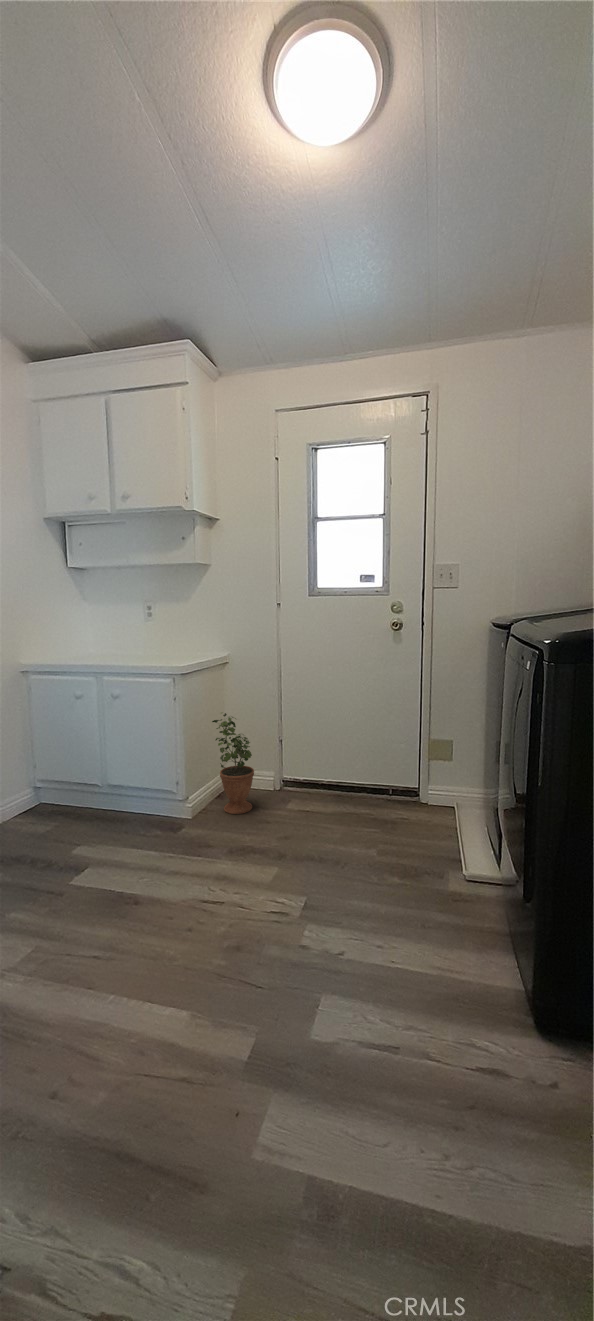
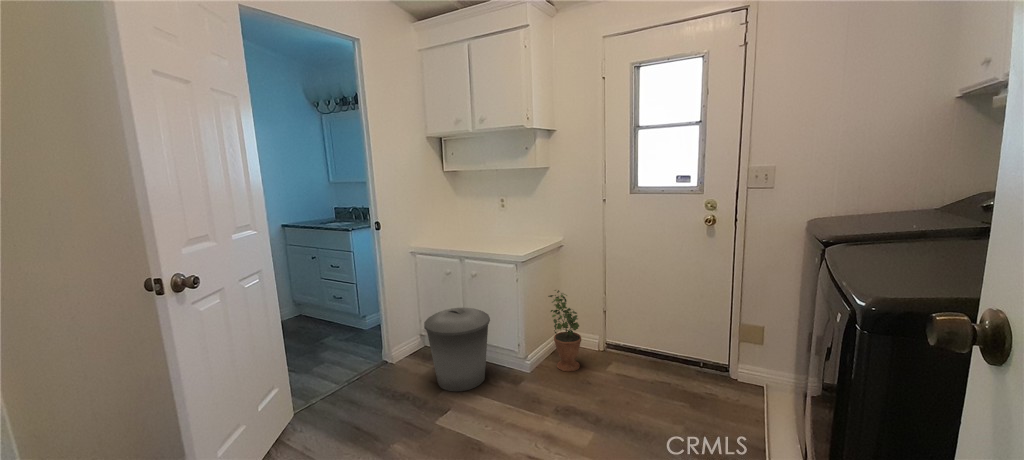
trash can: none [39,739,136,853] -> present [424,308,490,391]

